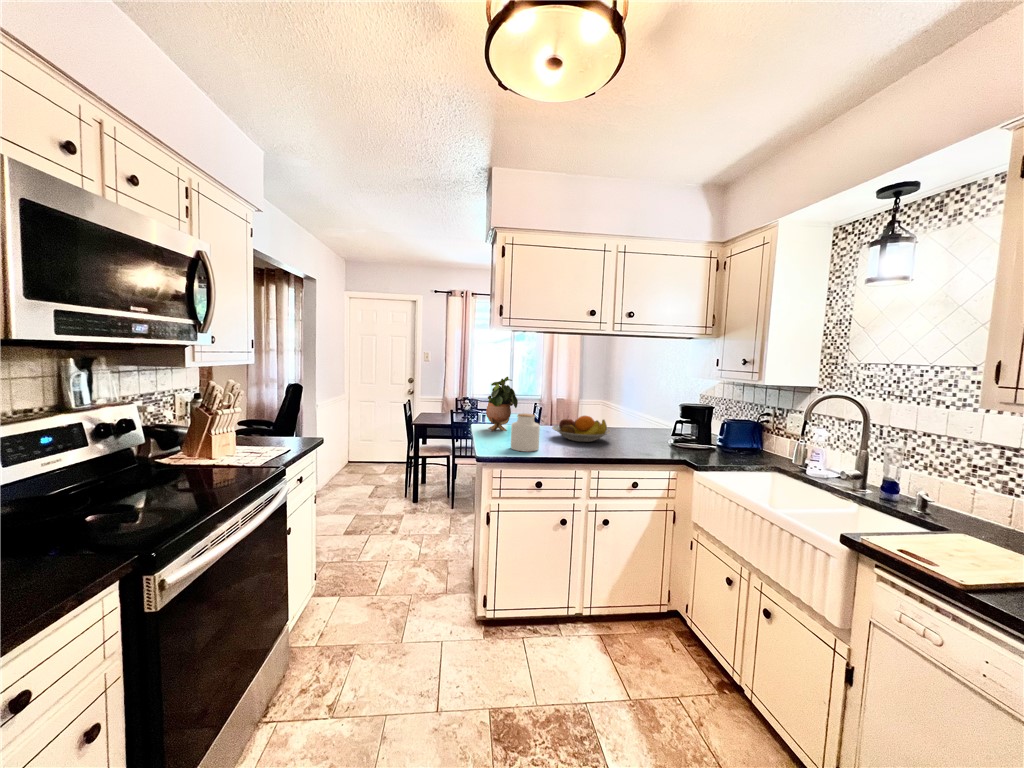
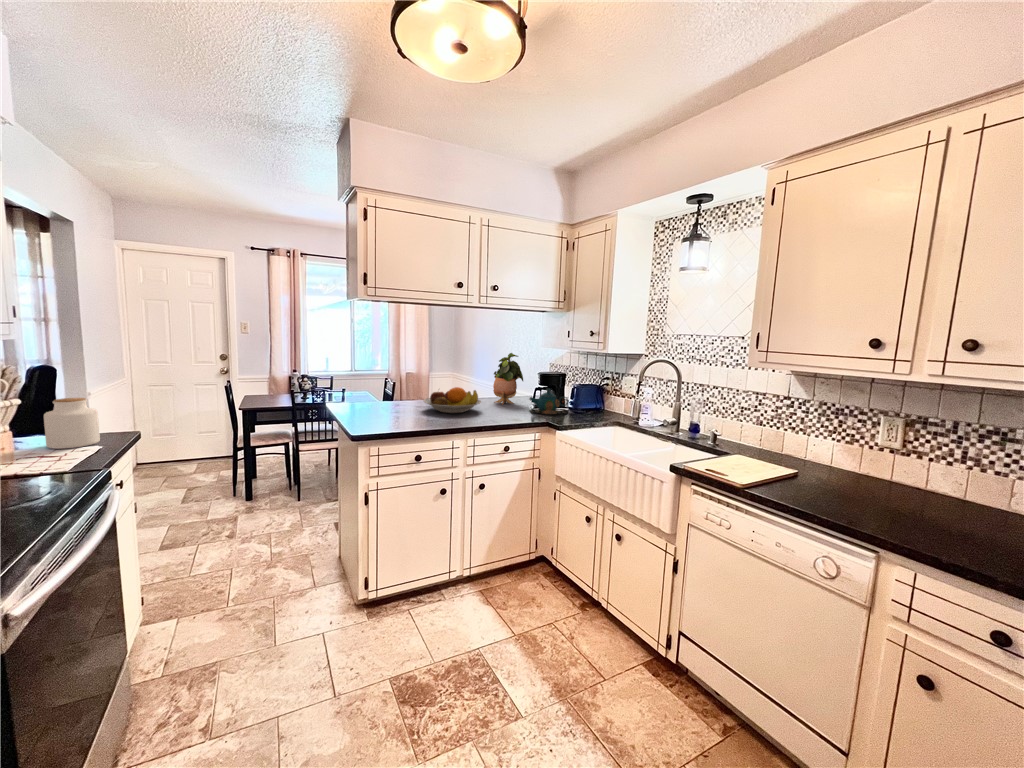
potted plant: present [486,377,518,431] -> present [493,353,523,404]
jar: present [511,414,540,452] -> present [44,398,100,449]
teapot: none [665,423,712,455] -> present [530,389,568,415]

